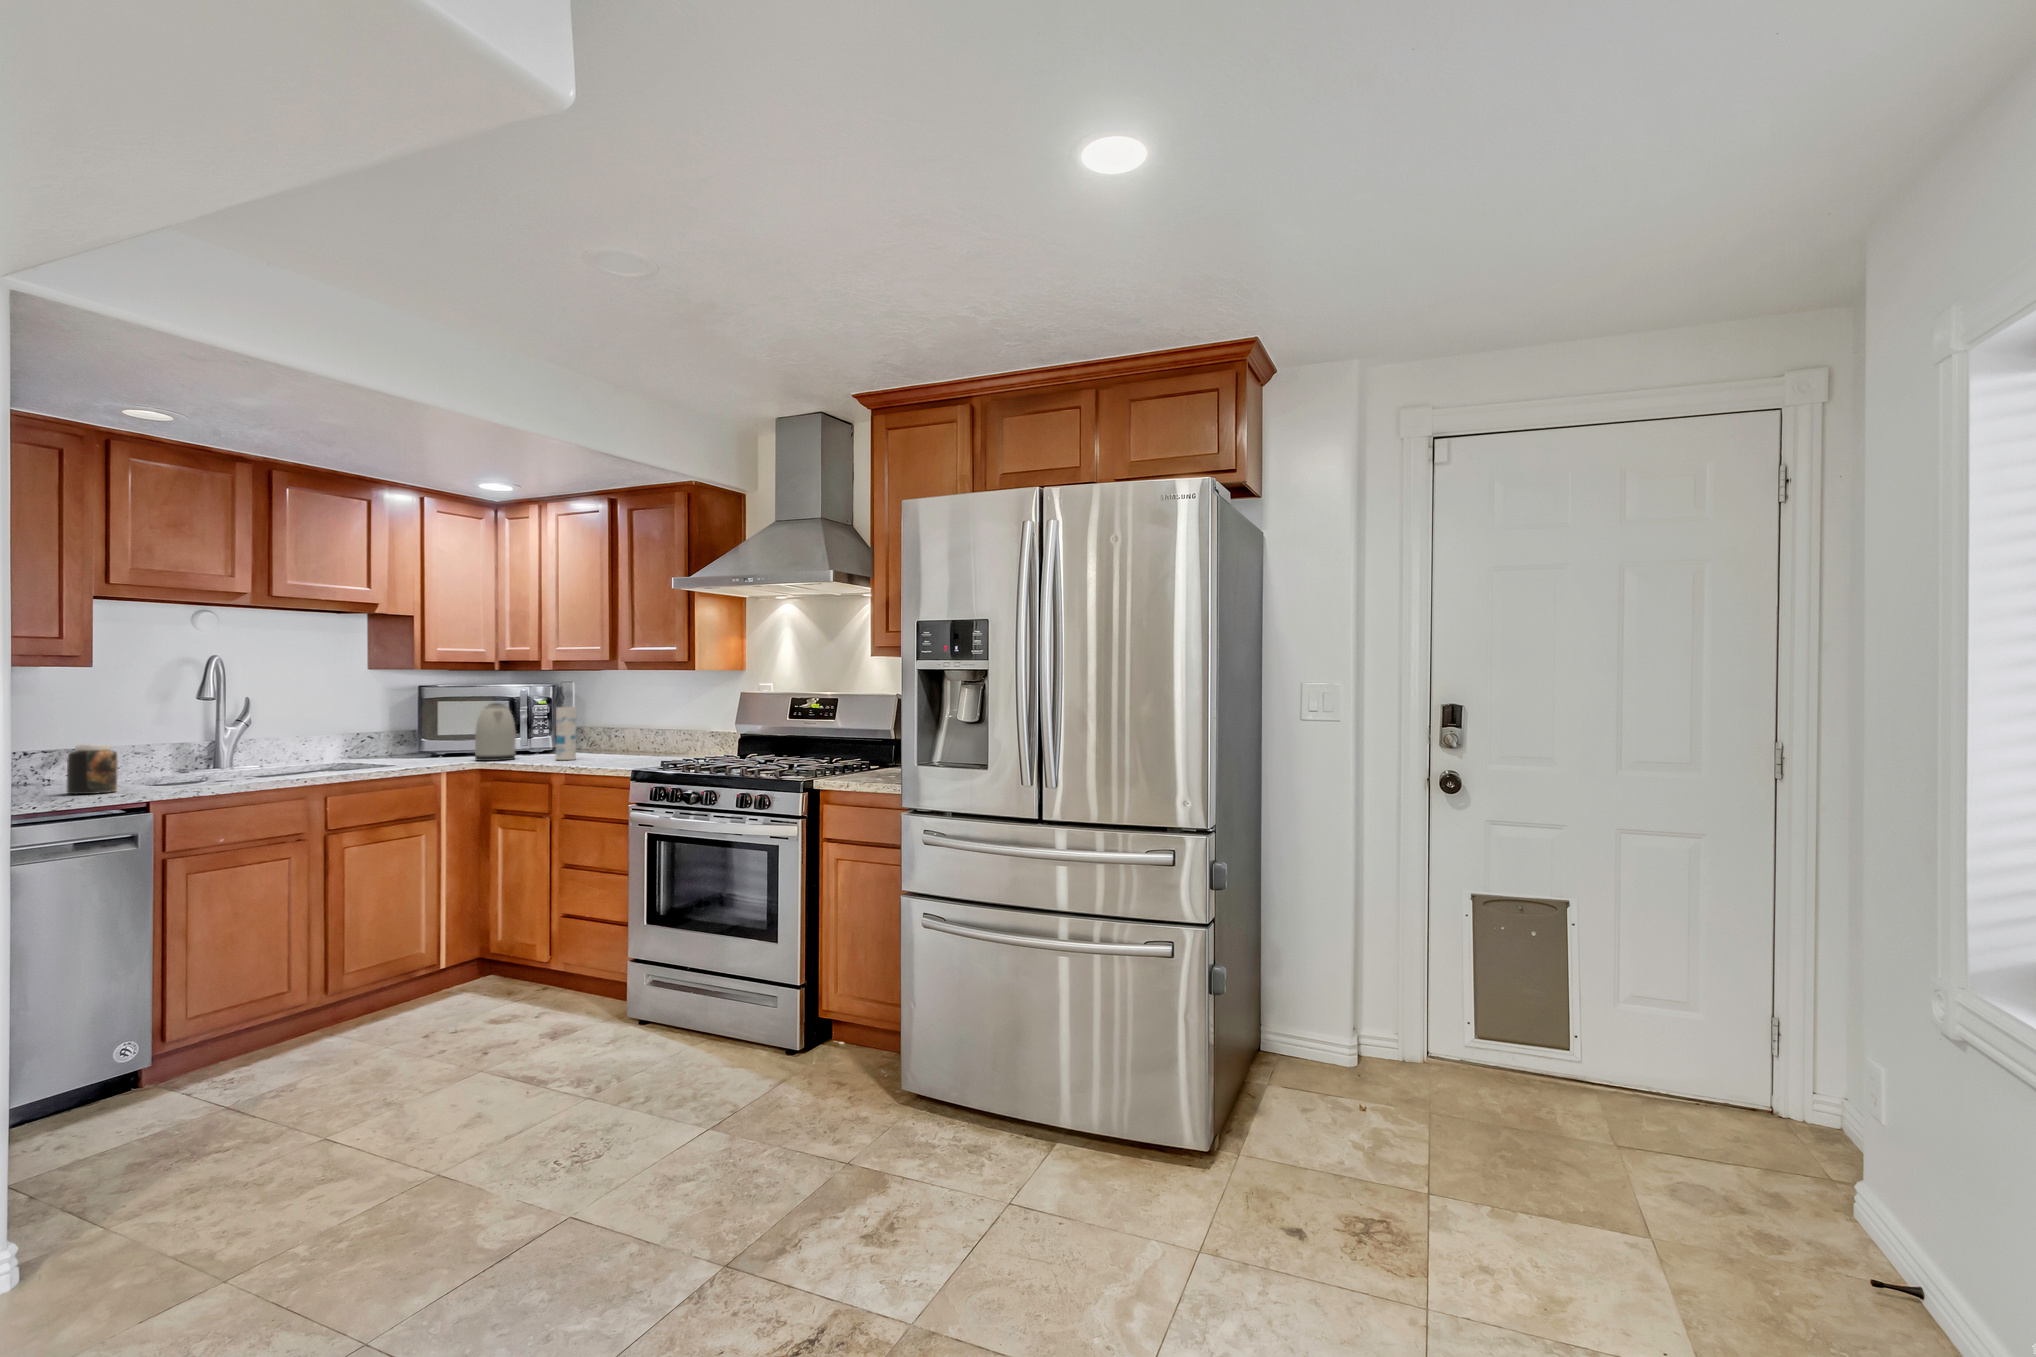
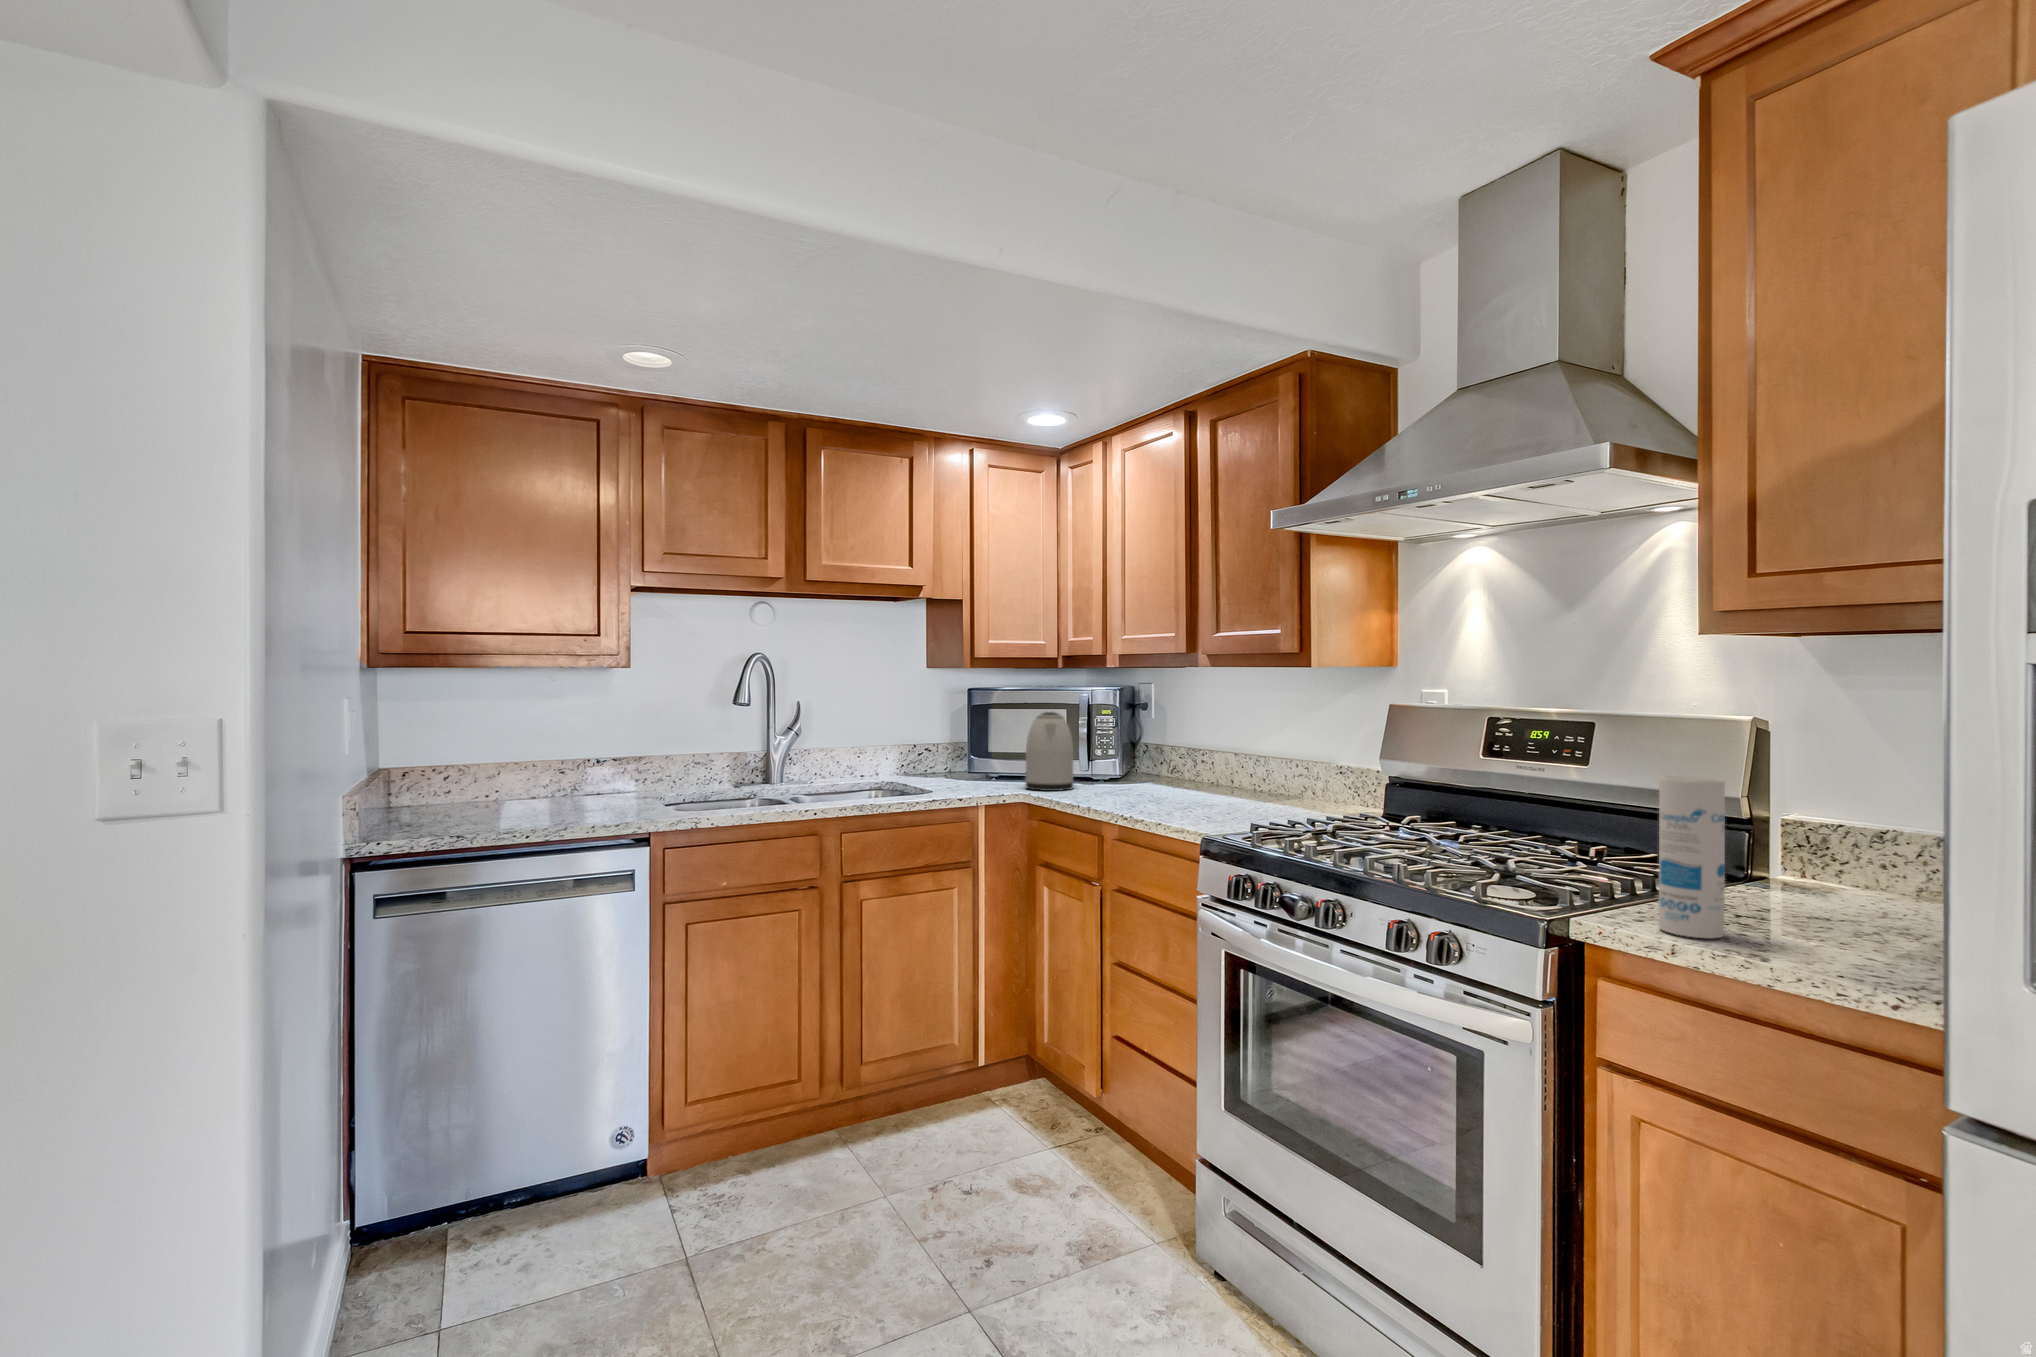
canister: present [556,707,577,760] -> present [1659,776,1725,938]
jar: present [67,745,118,794] -> none [578,761,624,821]

